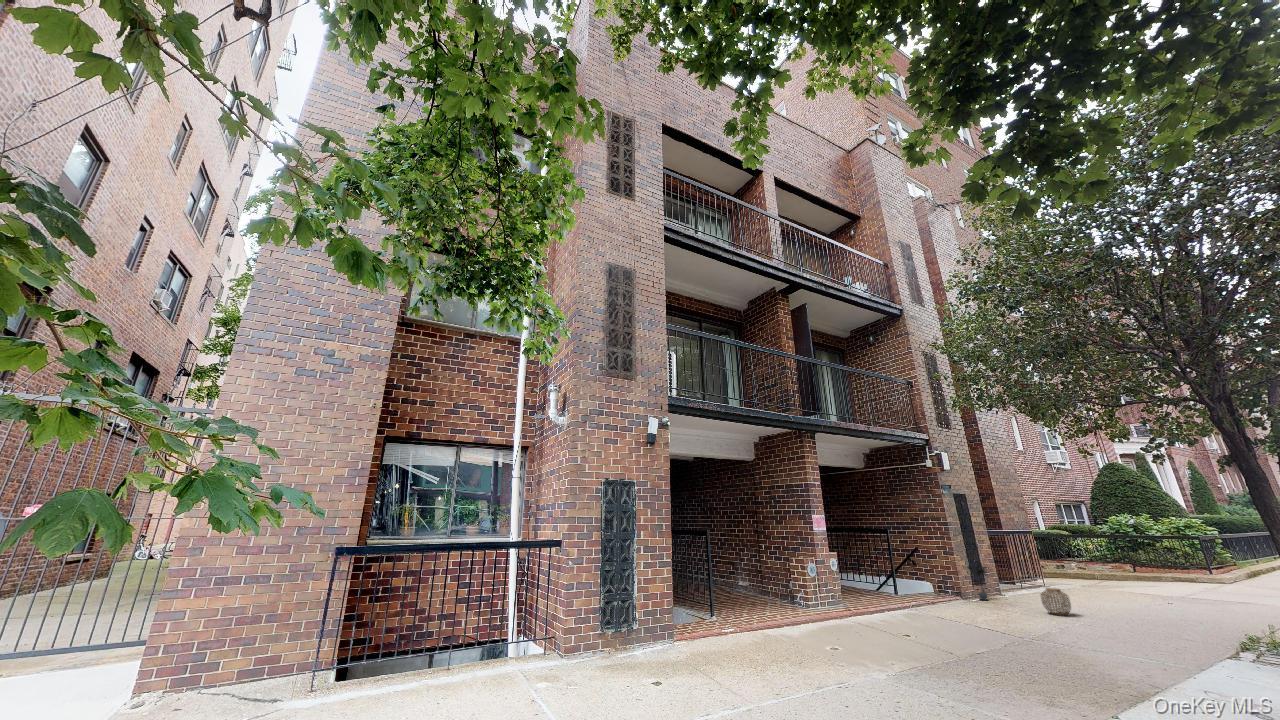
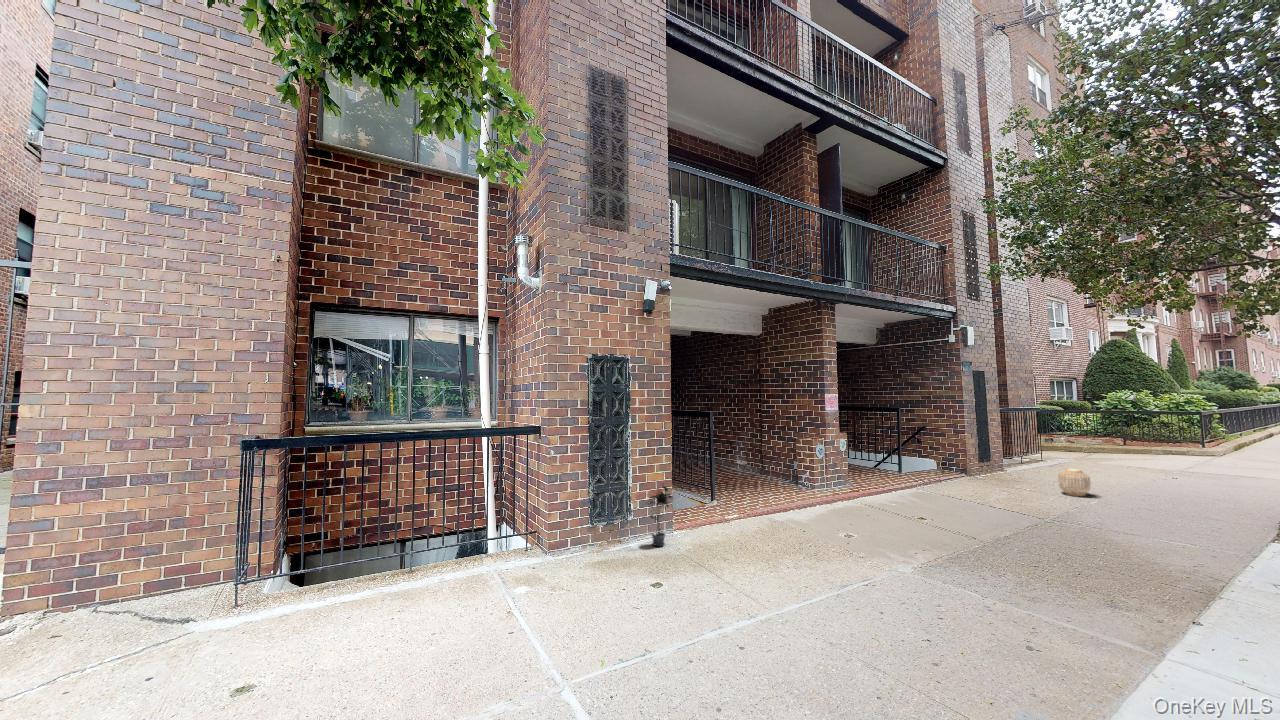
potted plant: present [968,564,989,600] -> present [649,484,672,546]

